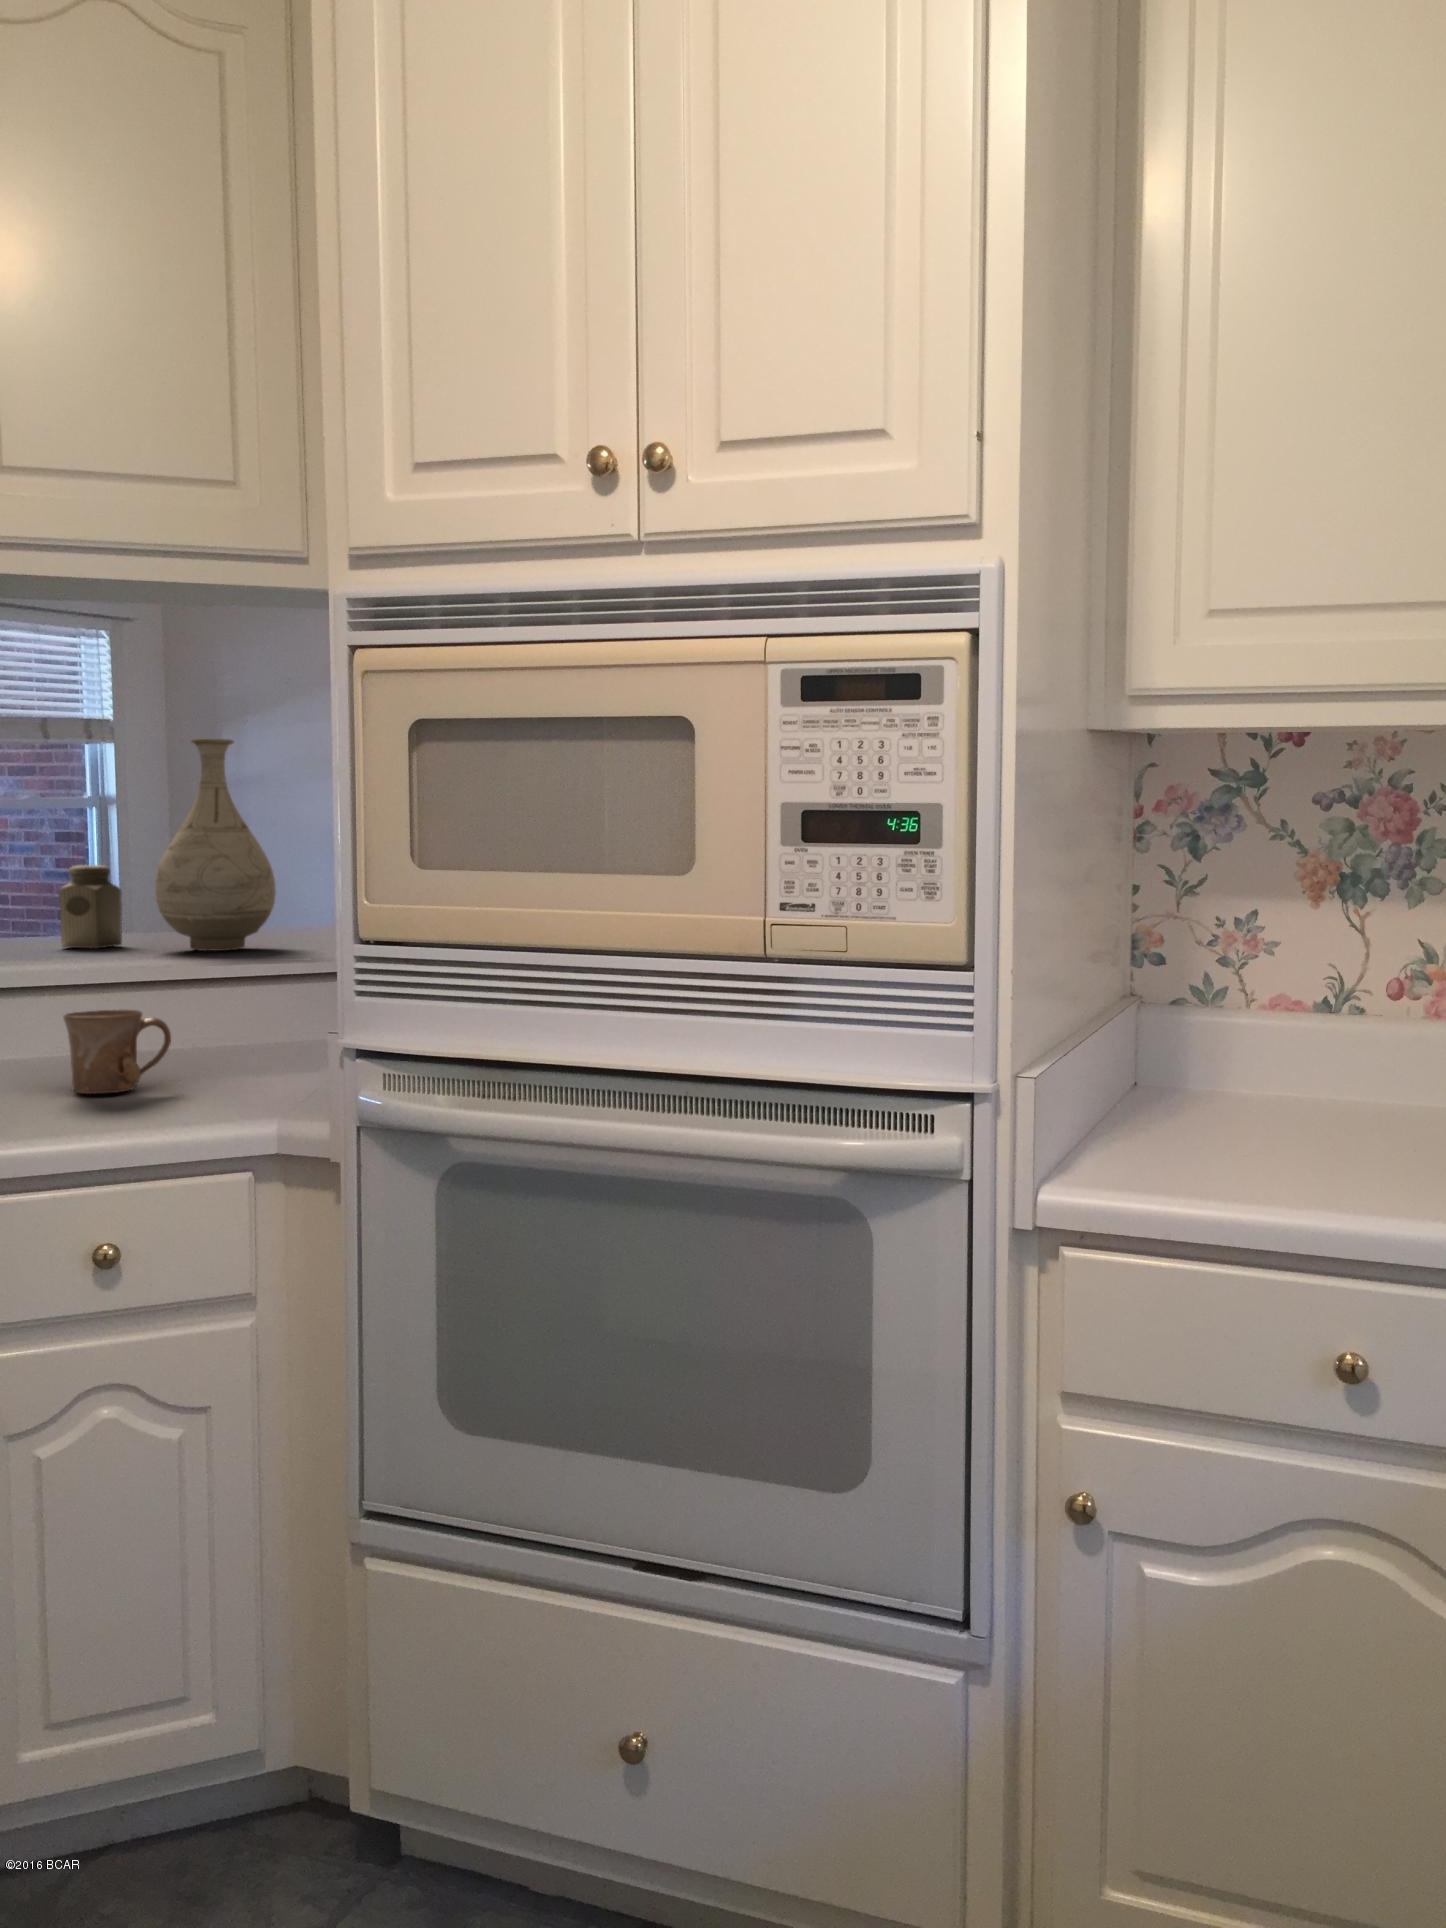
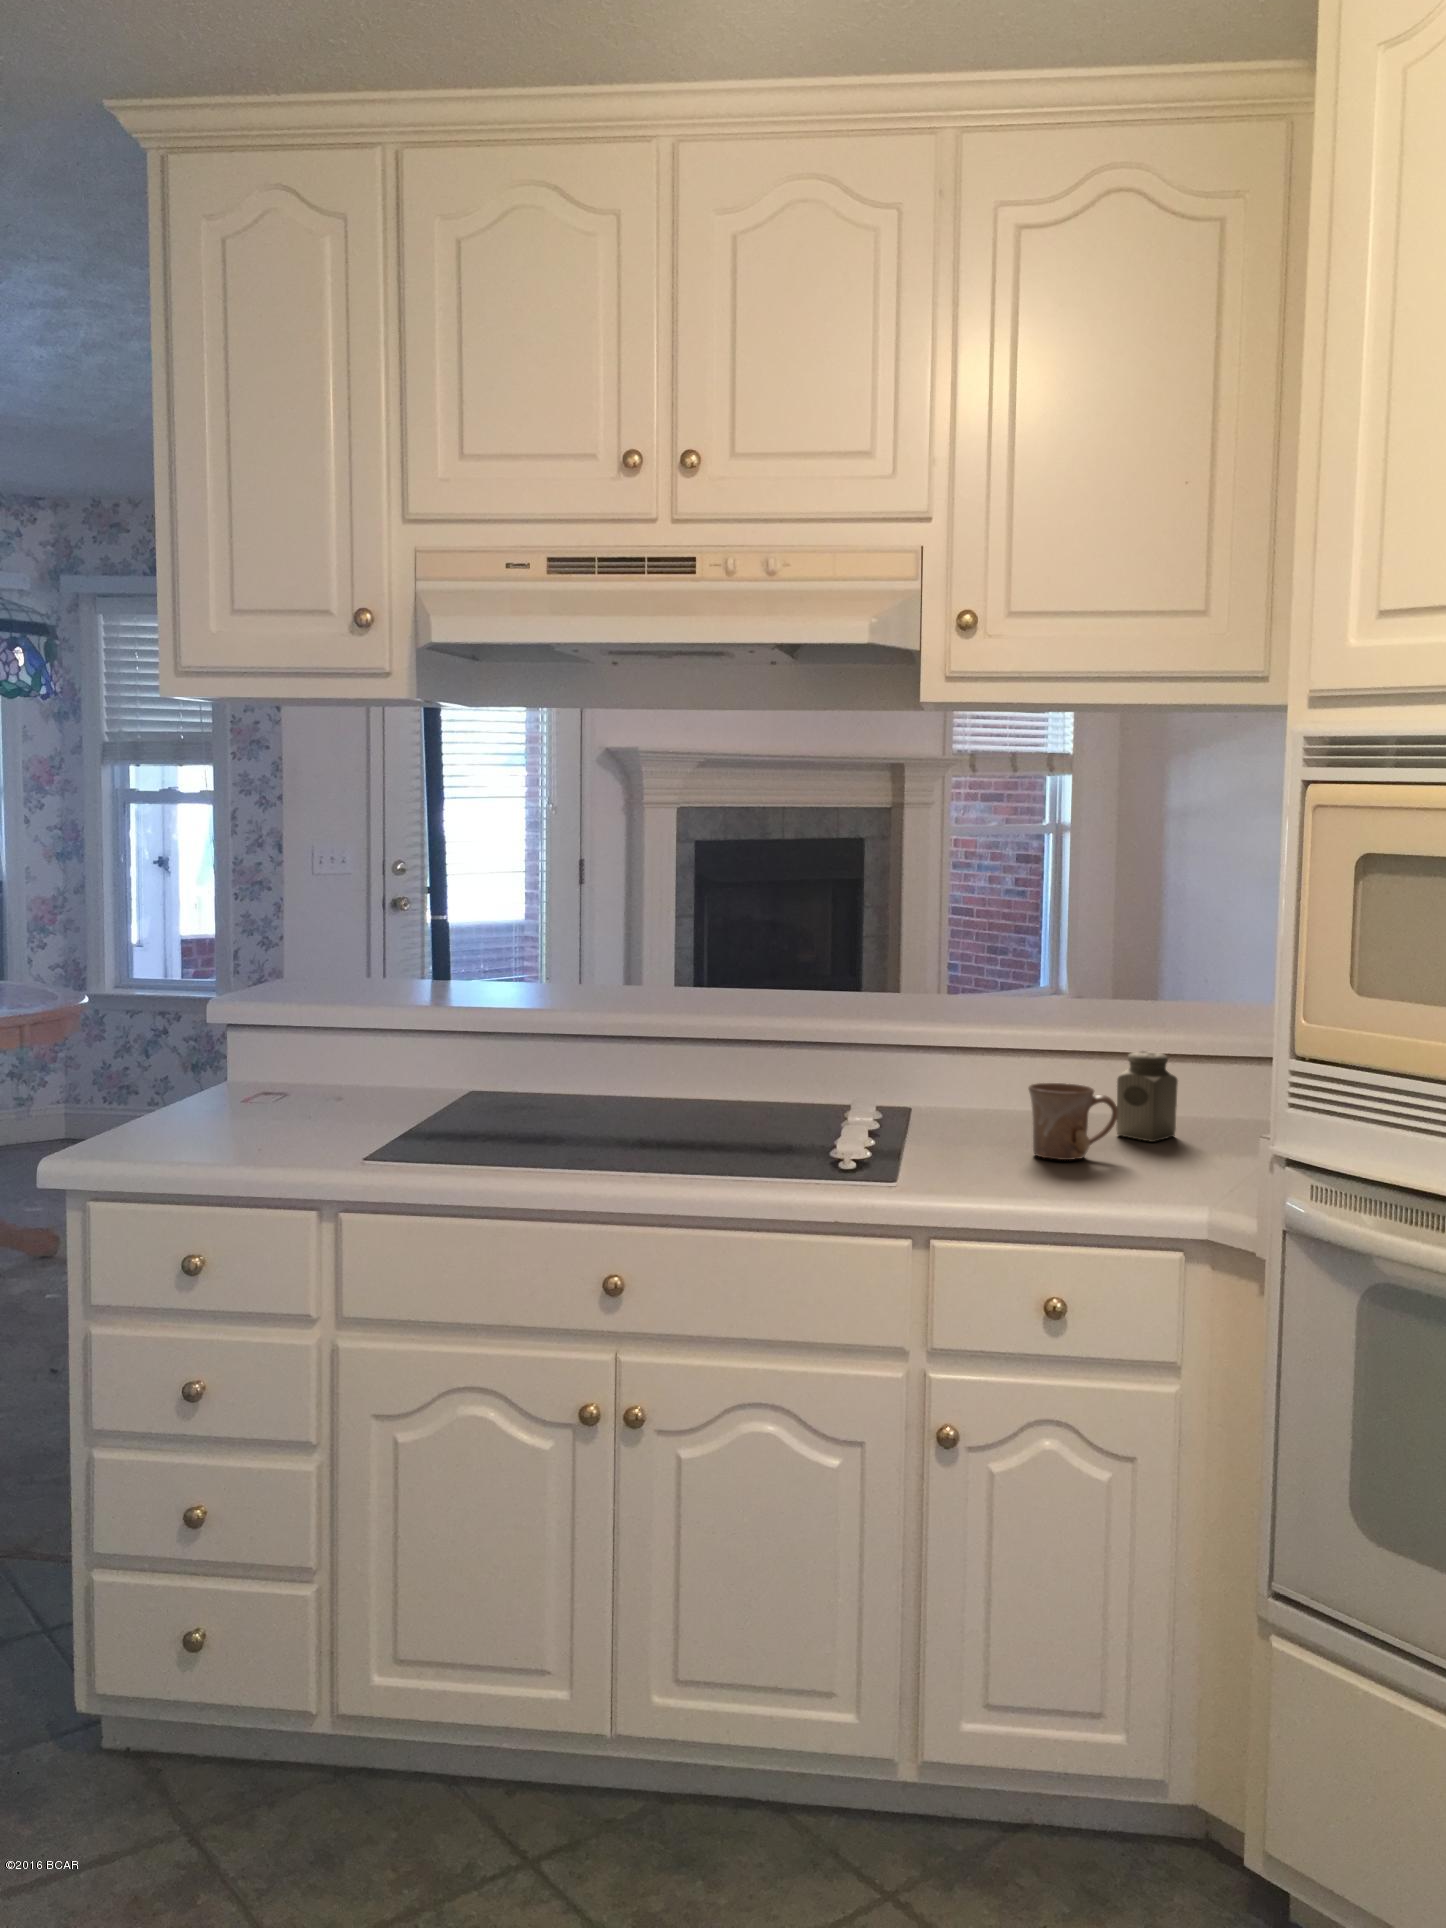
vase: present [155,739,276,951] -> none [1109,830,1218,1026]
salt shaker: present [59,865,122,948] -> present [1117,1051,1178,1142]

